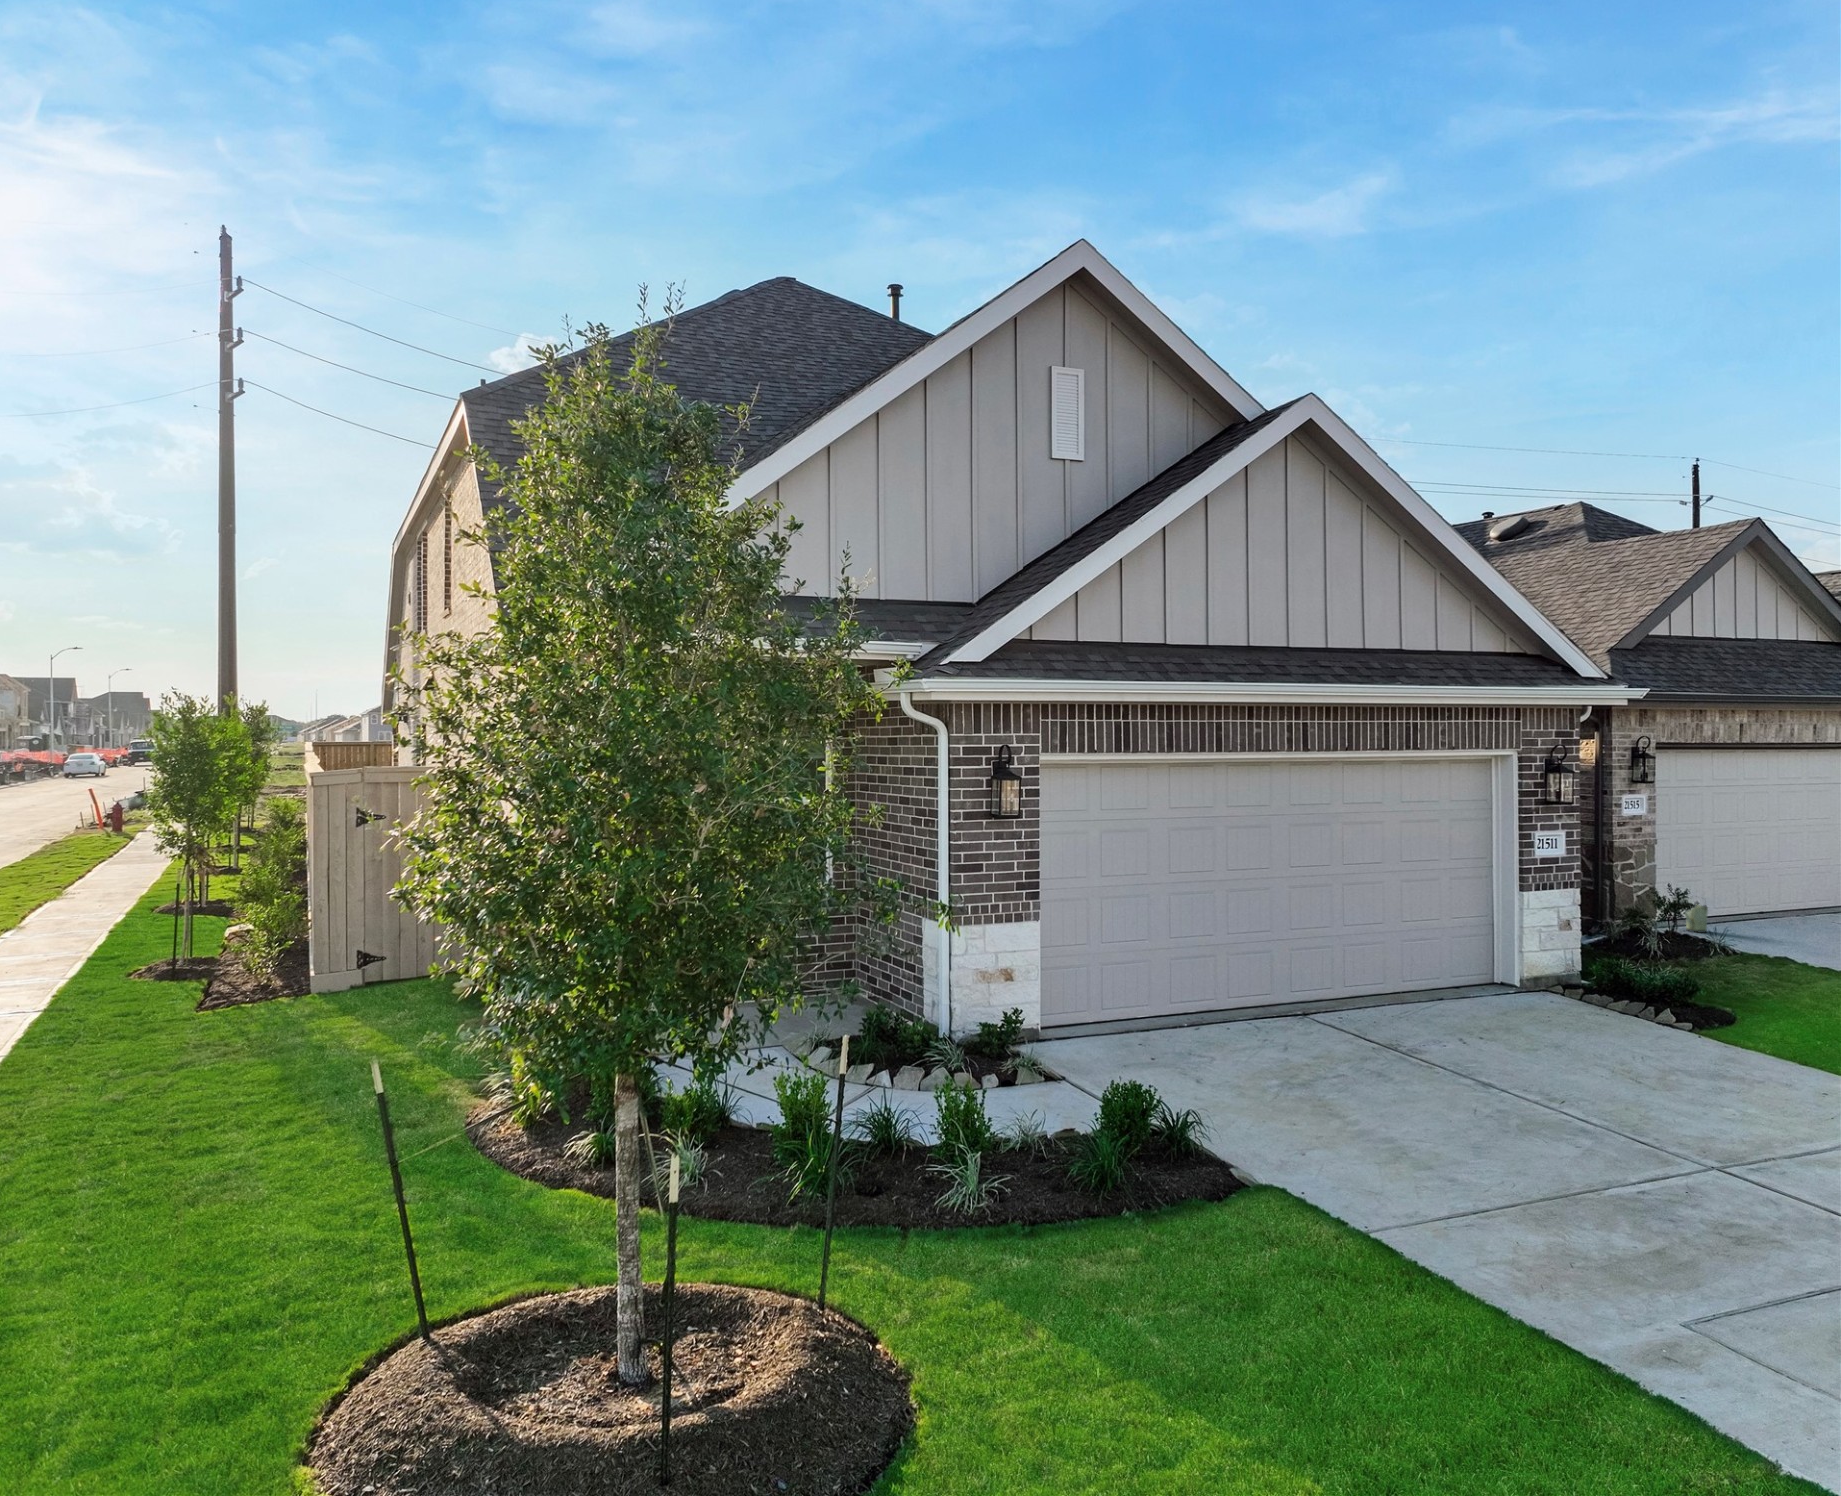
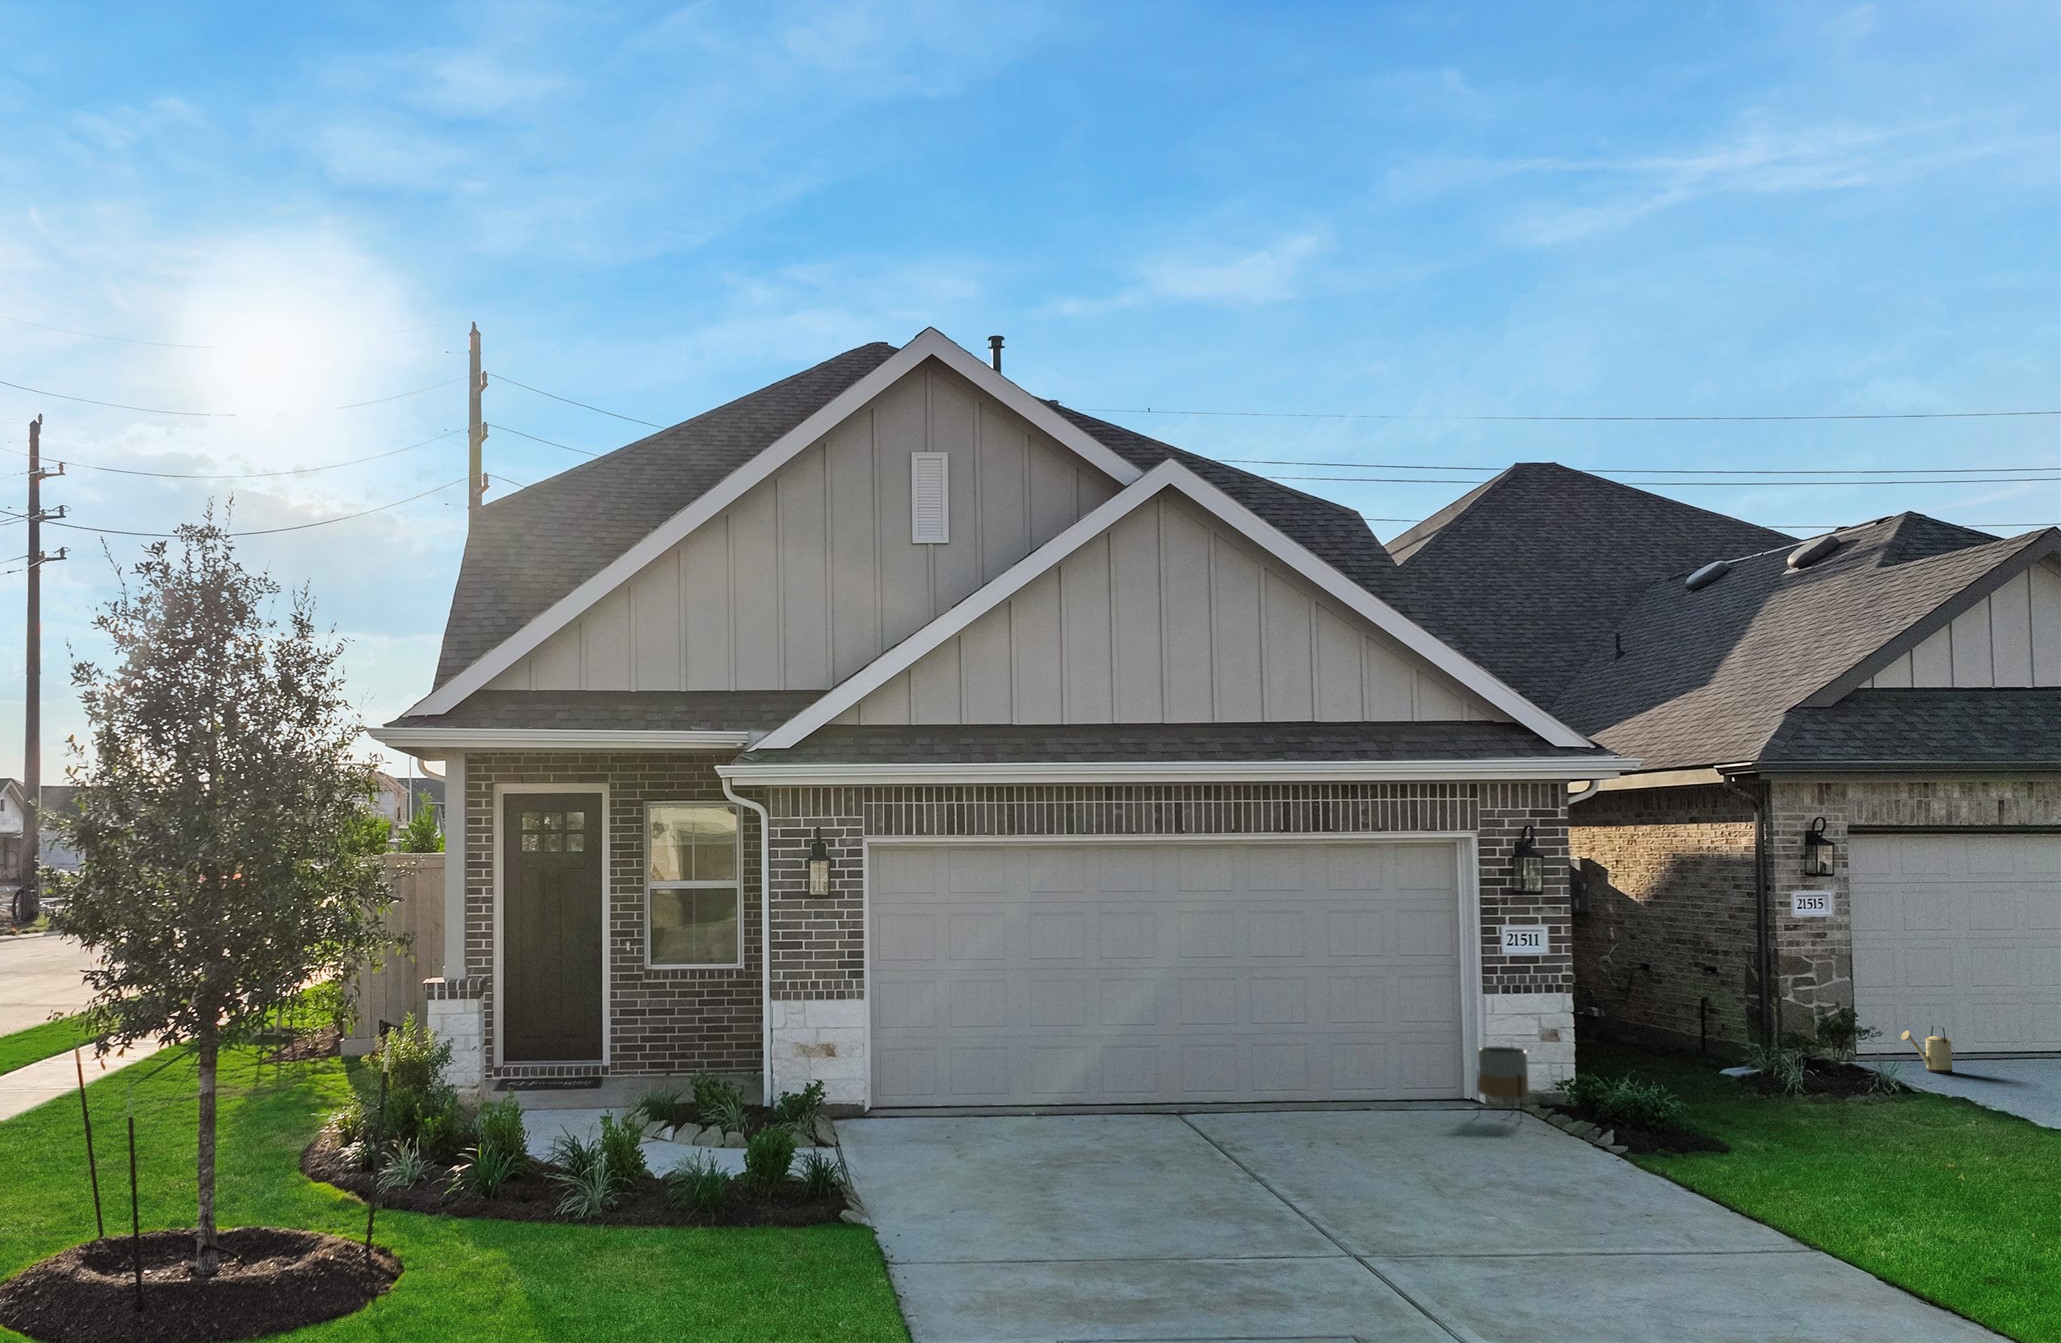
planter: none [1519,937,1567,1003] -> present [1477,1046,1528,1099]

